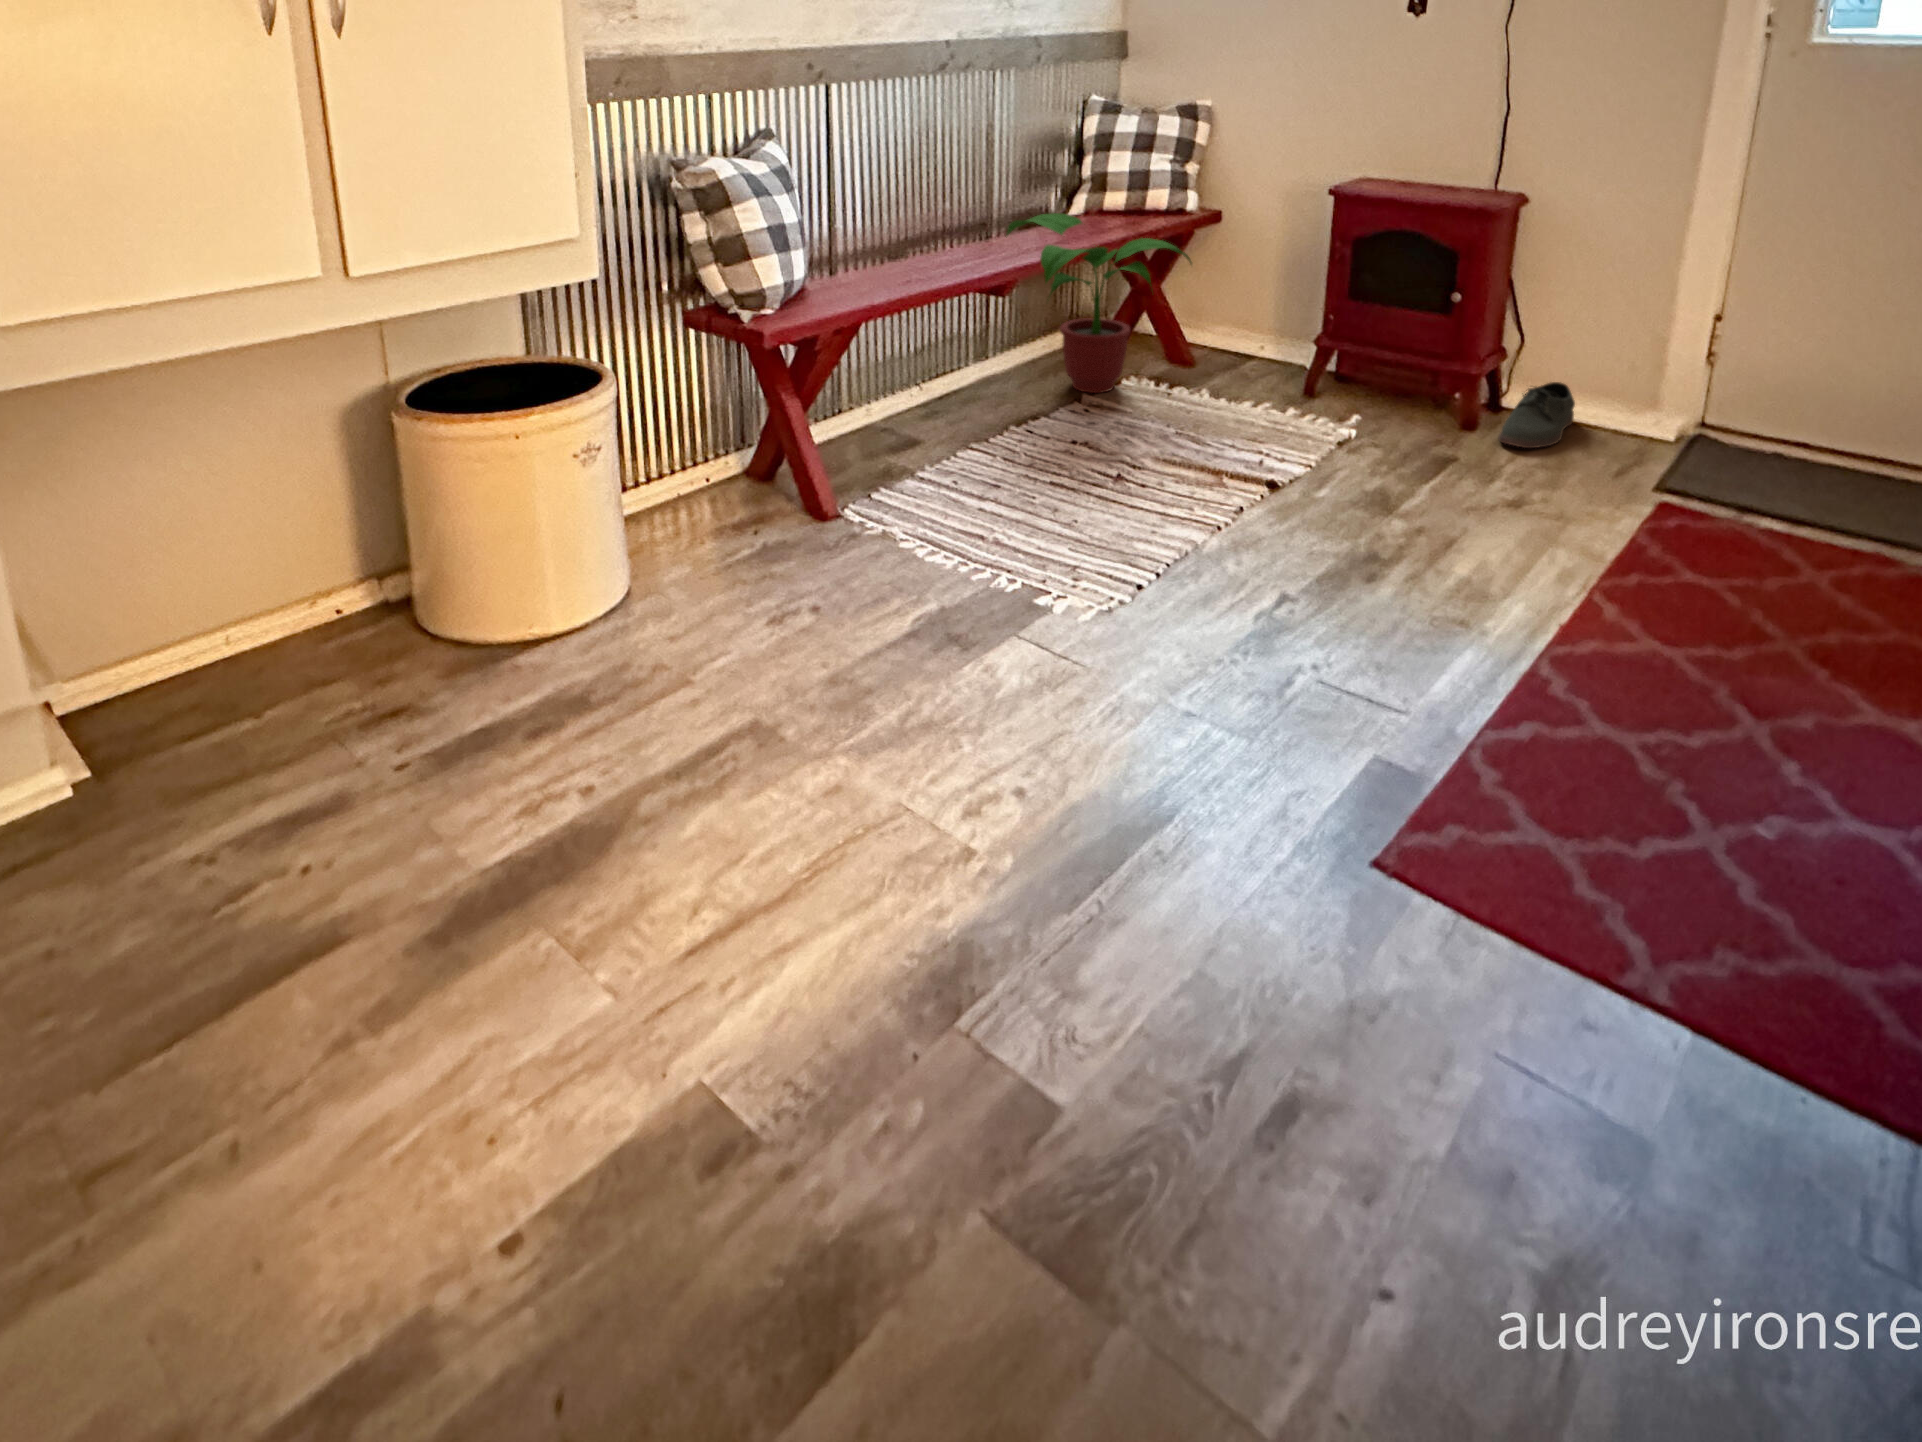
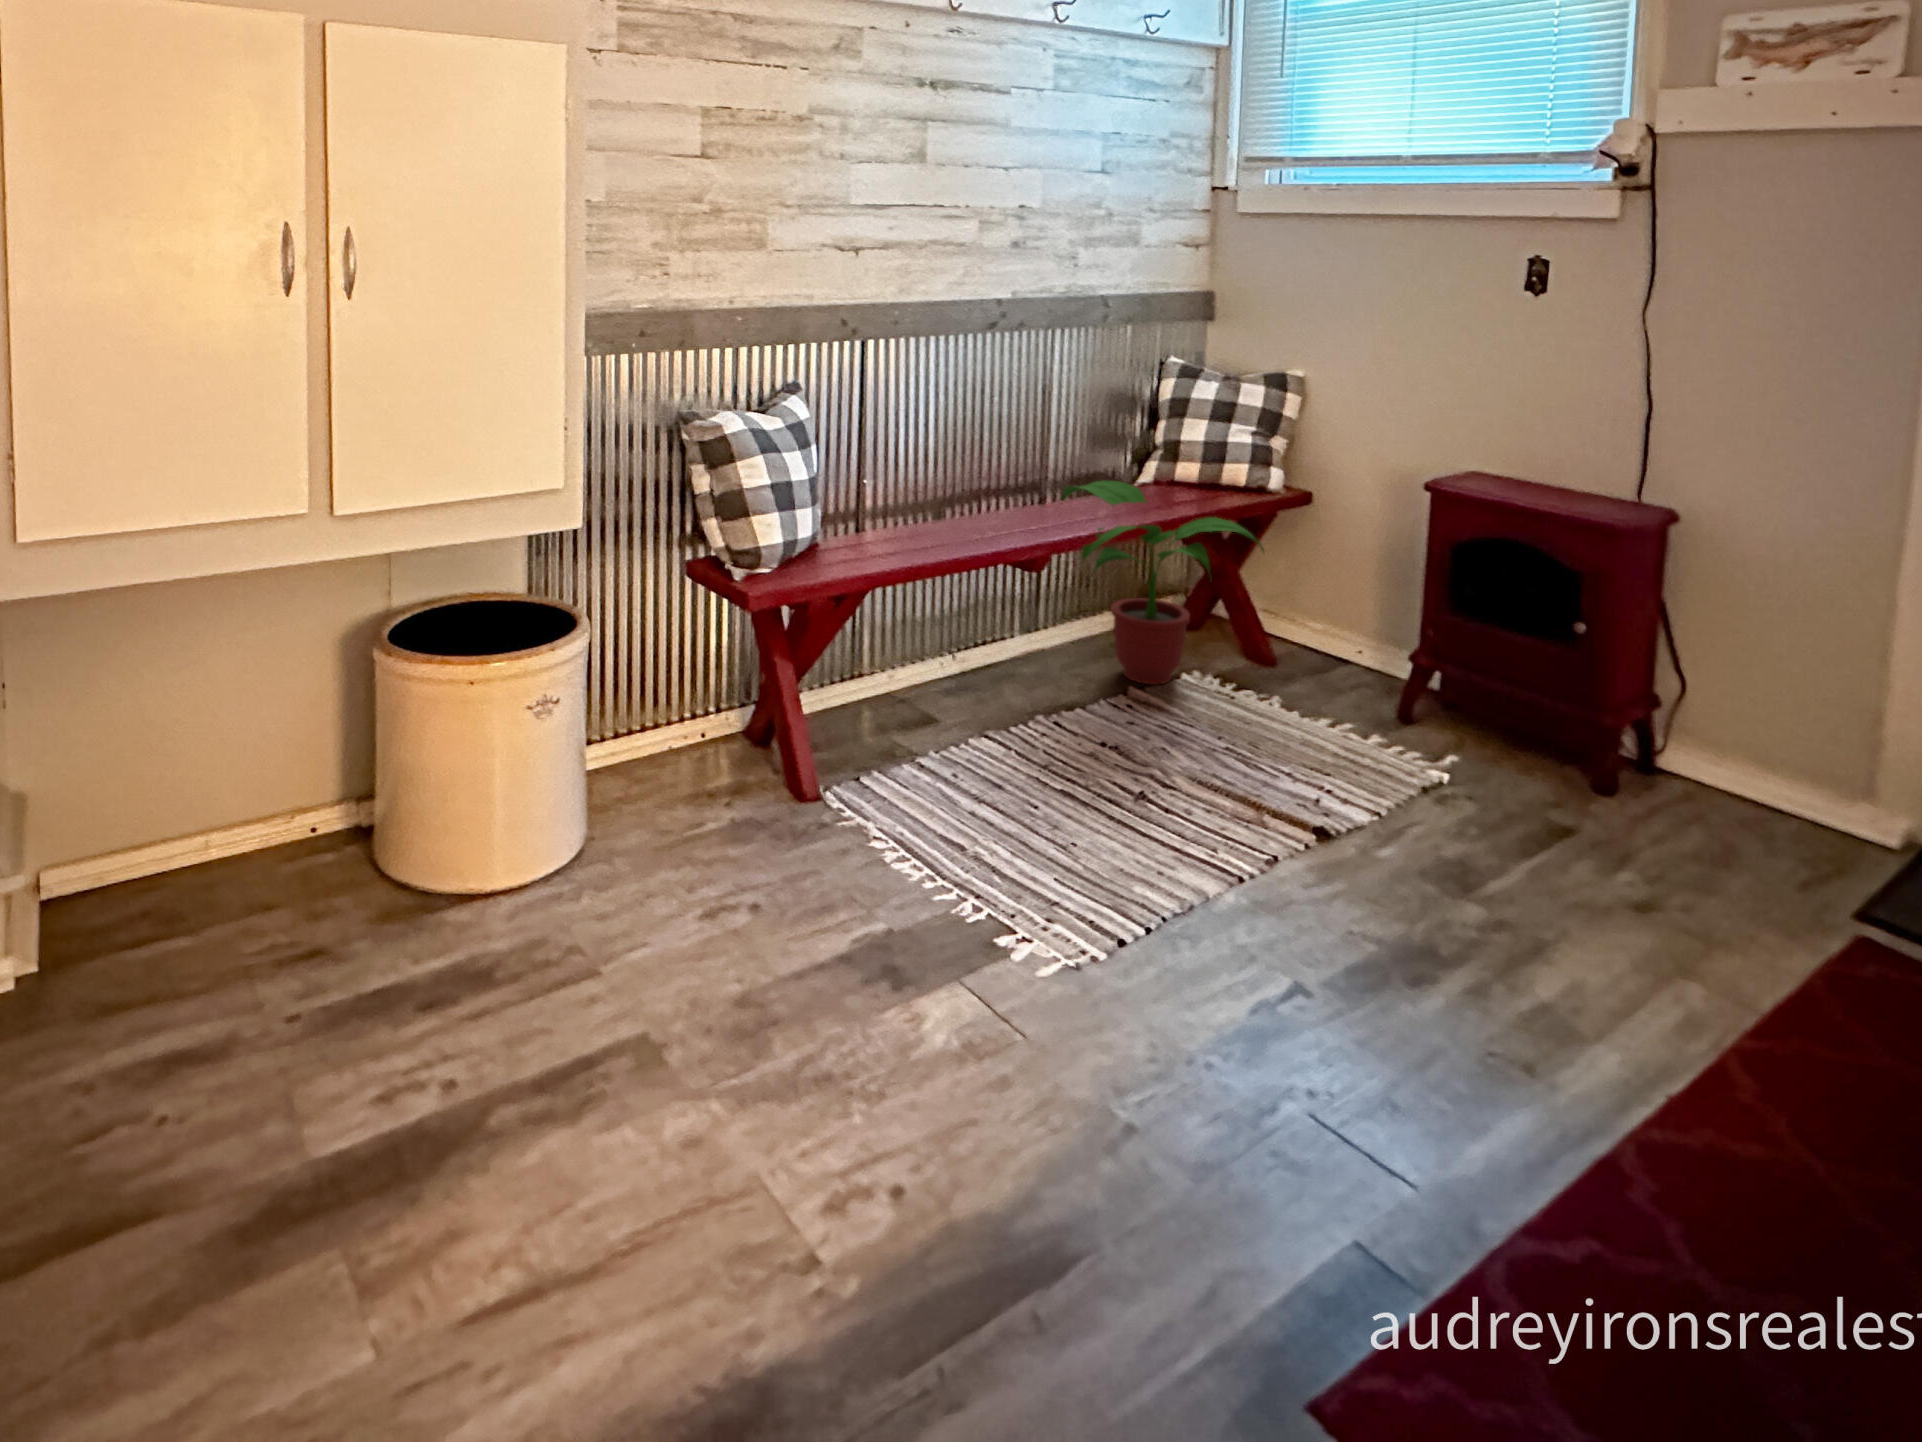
shoe: present [1498,382,1575,448] -> none [1639,745,1753,830]

